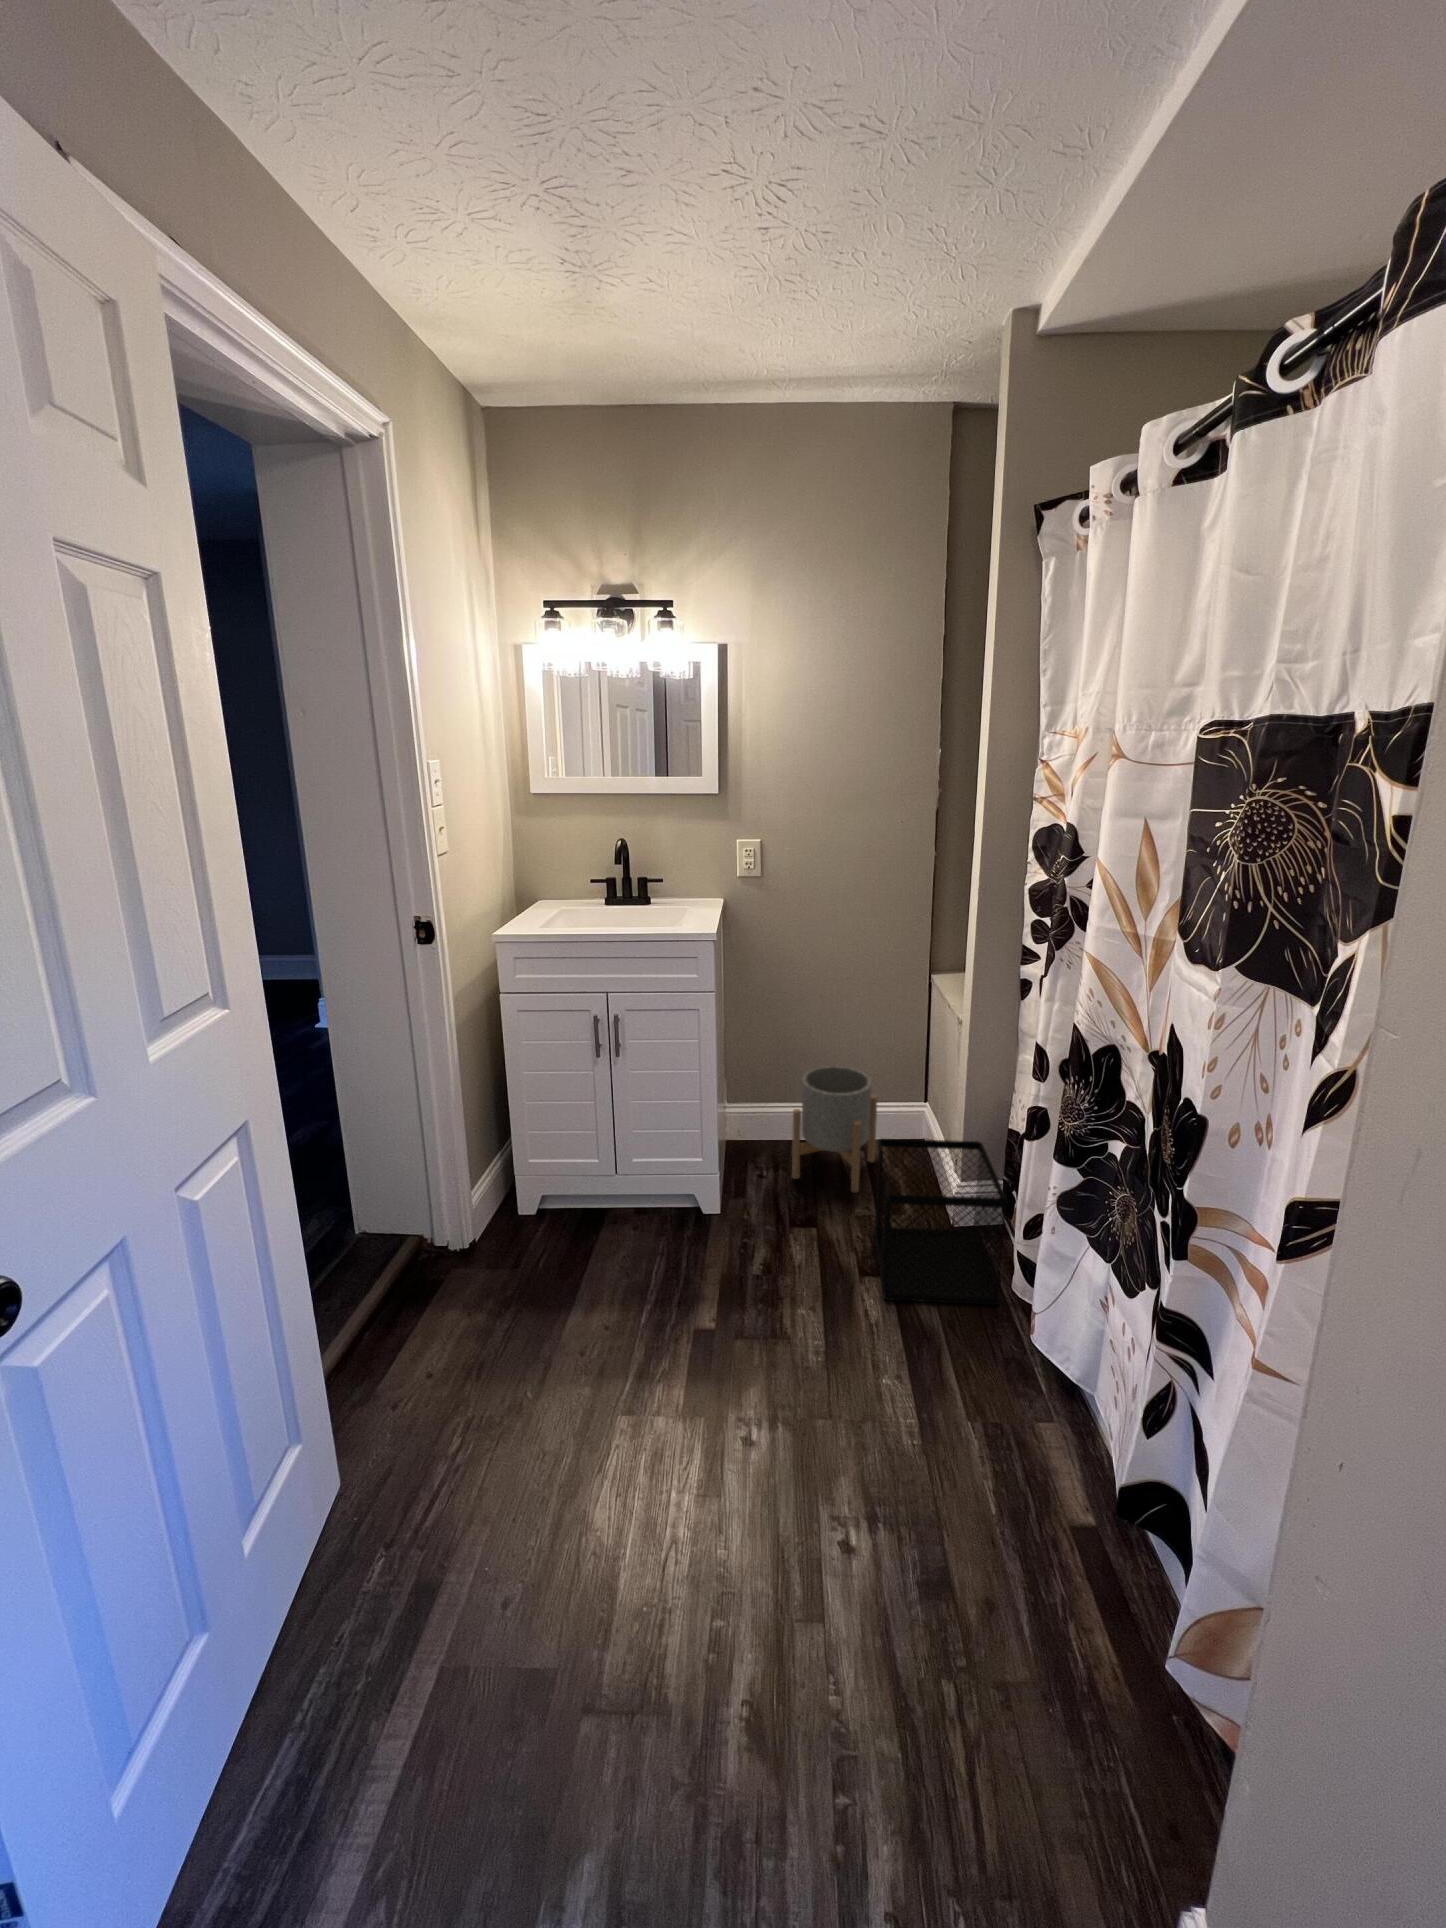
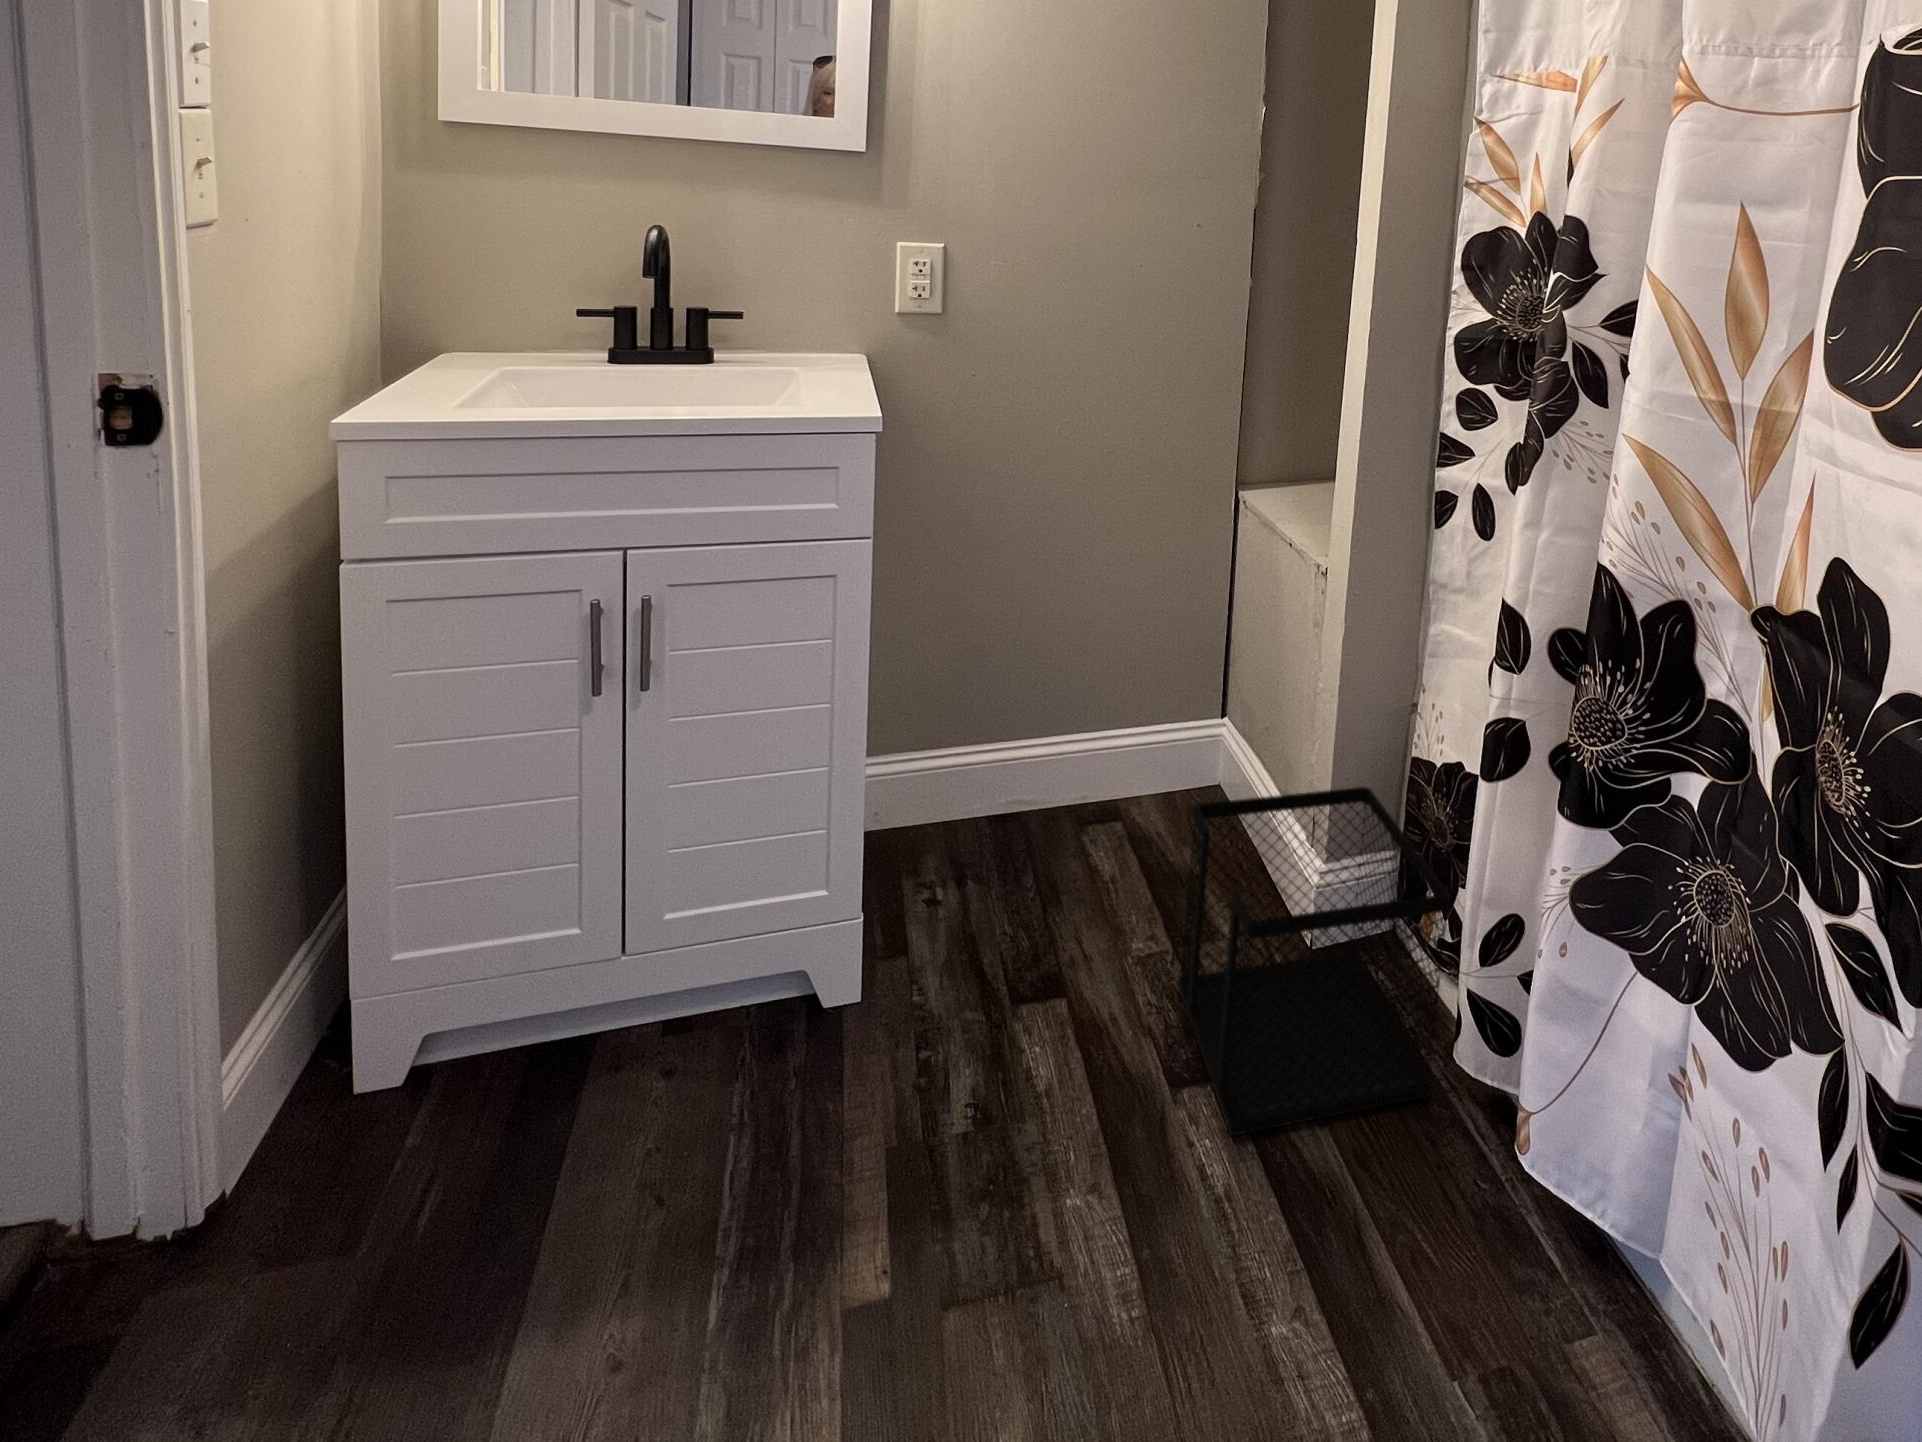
planter: present [792,1066,877,1193] -> none [999,668,1155,911]

